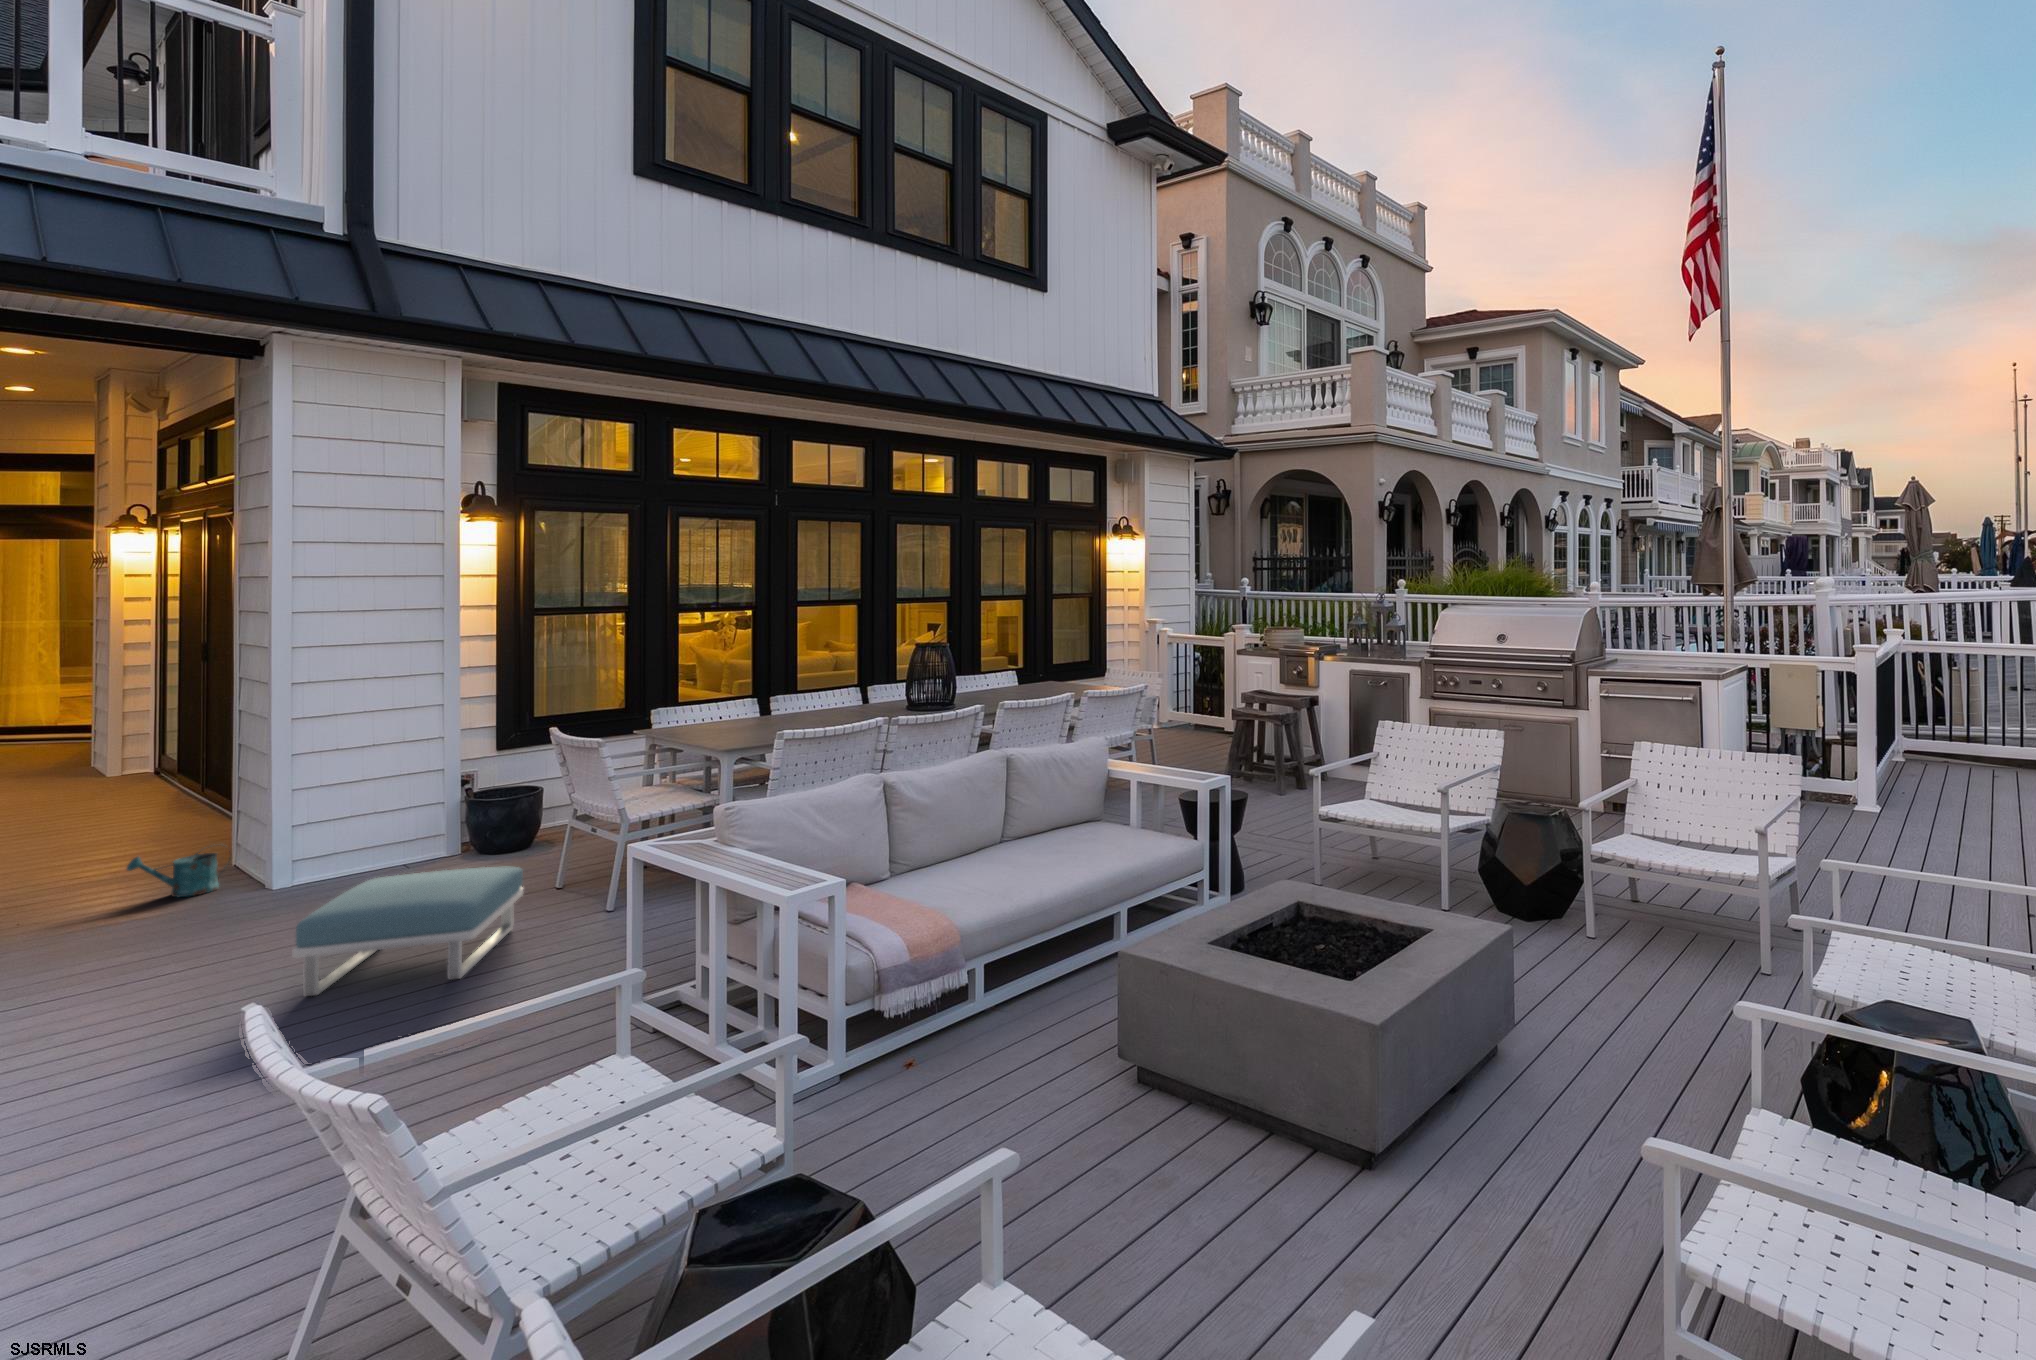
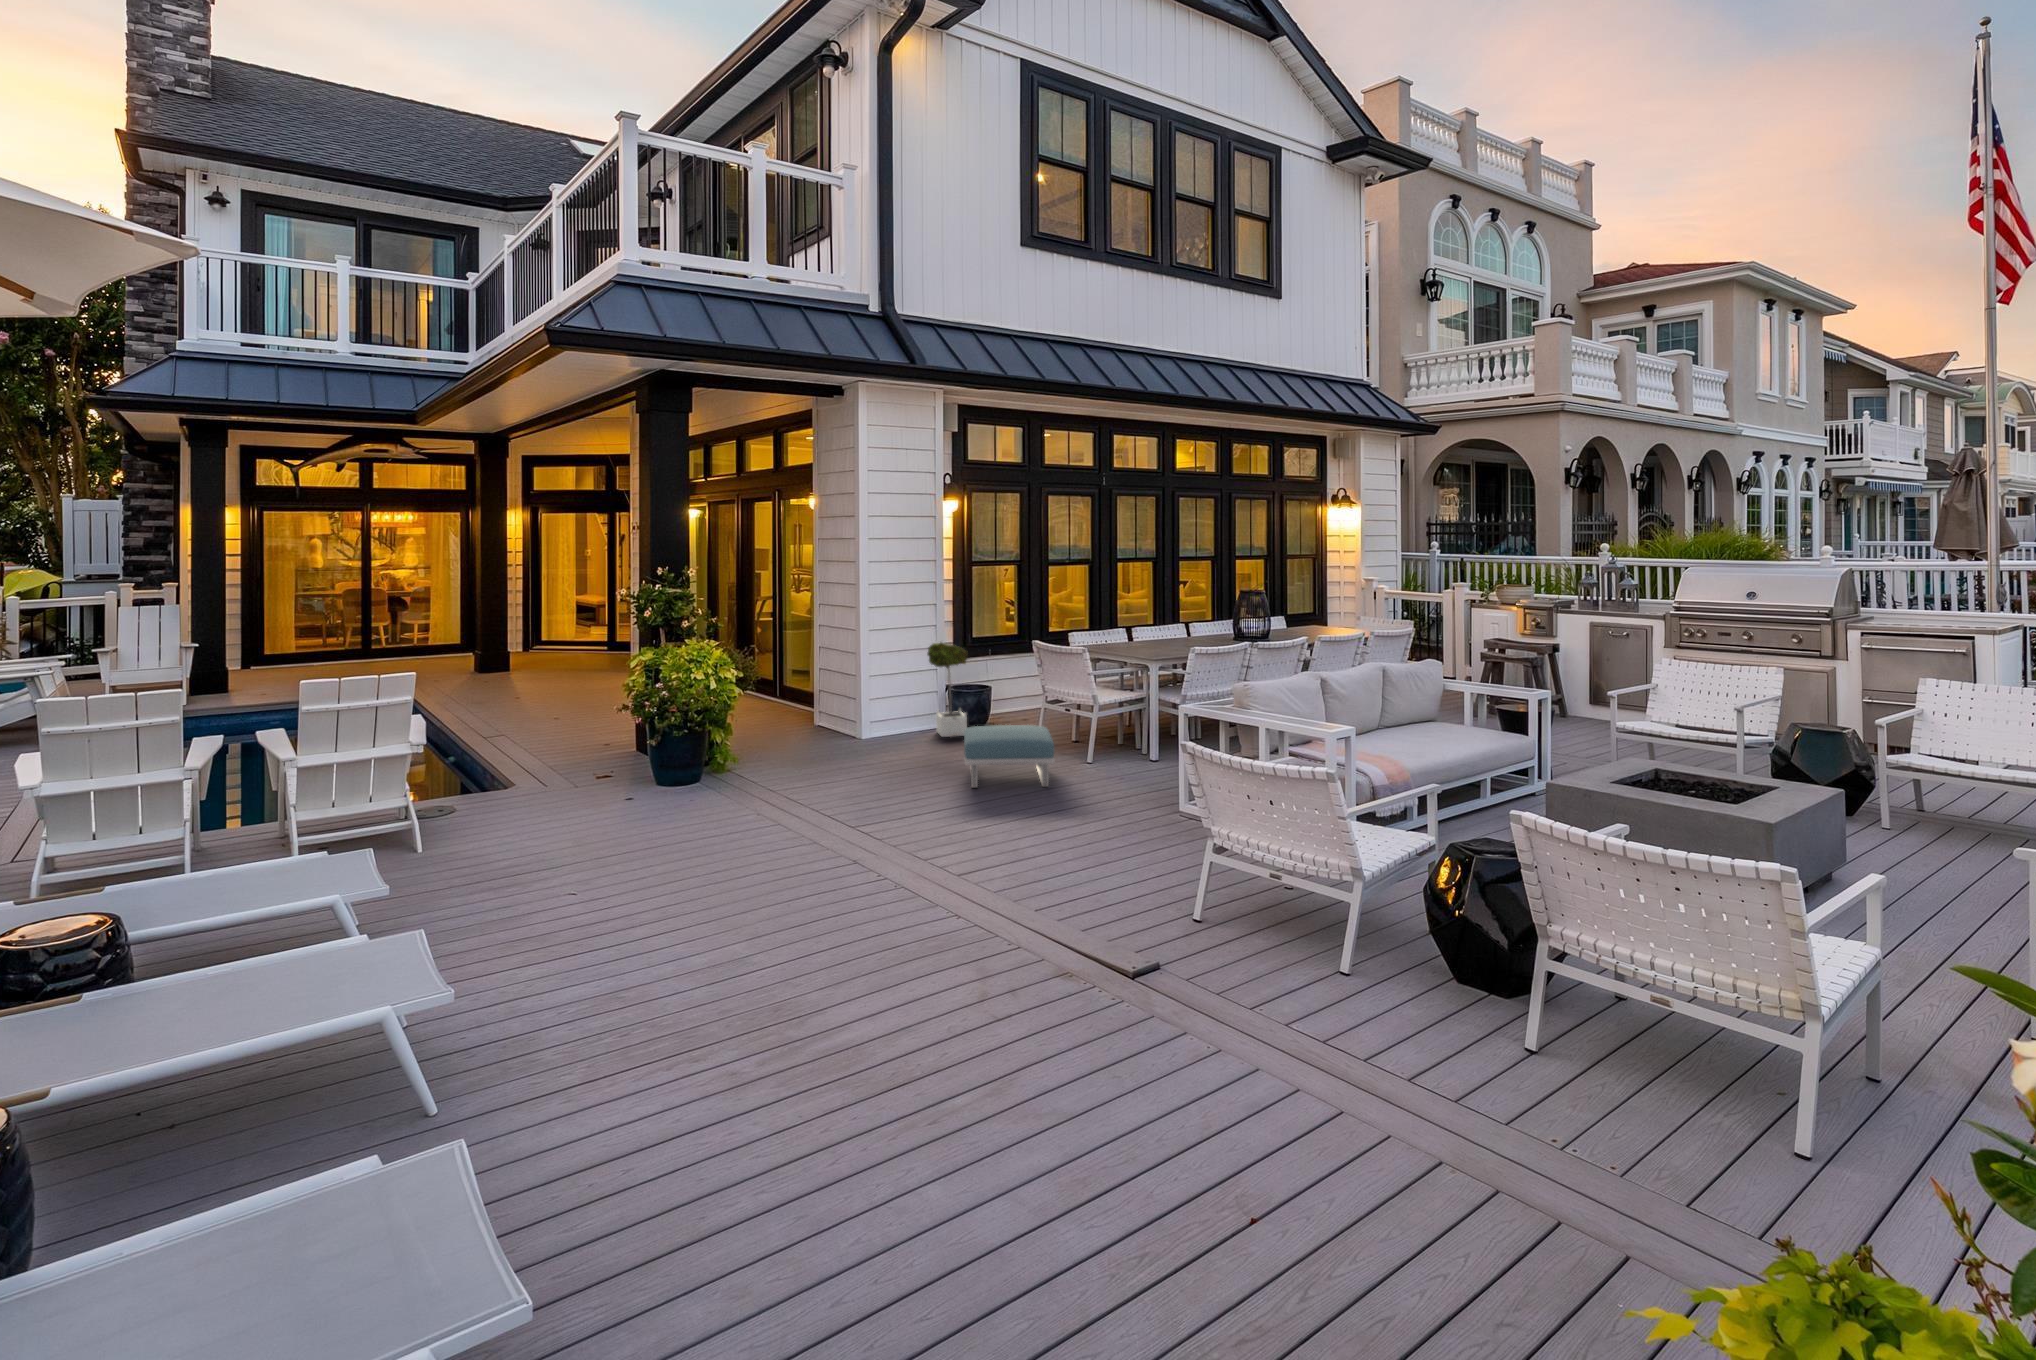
potted tree: none [407,731,485,876] -> present [927,642,968,737]
watering can: present [127,853,219,897] -> none [789,708,832,738]

